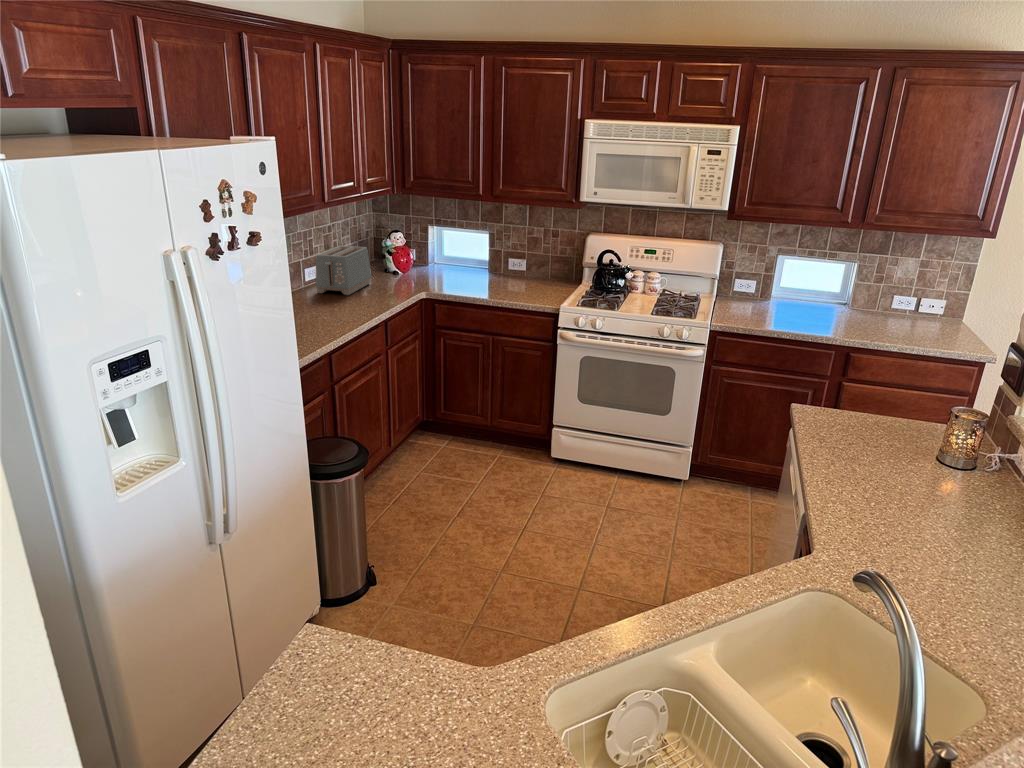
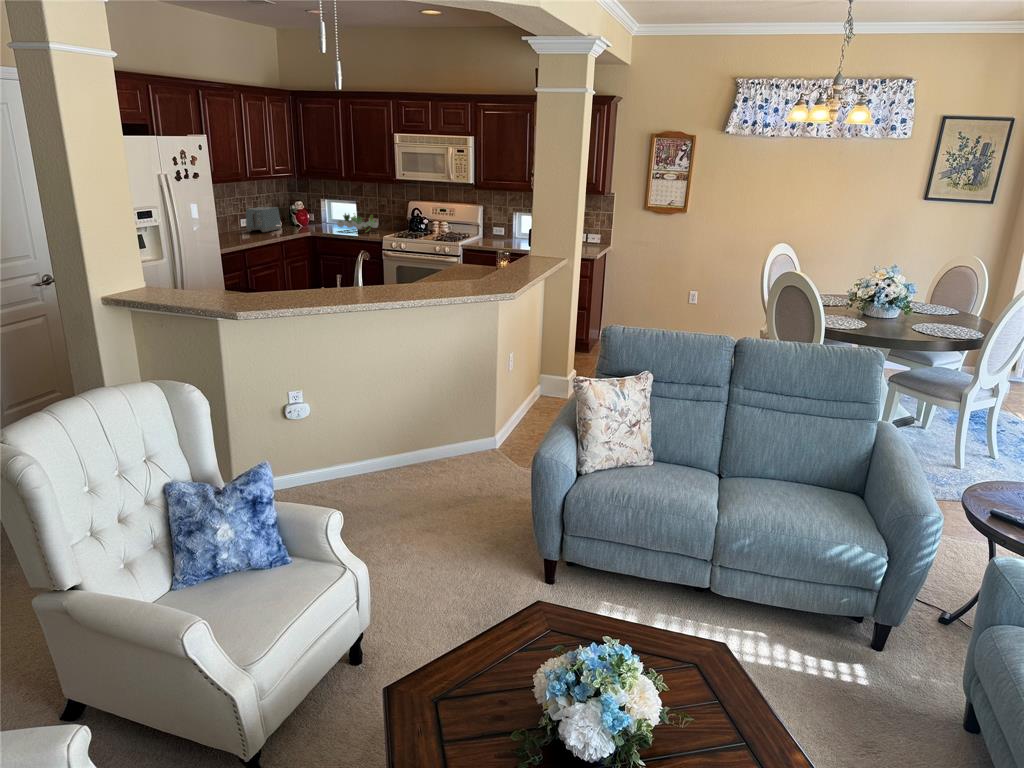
succulent plant: none [463,252,538,291] -> present [337,214,378,230]

